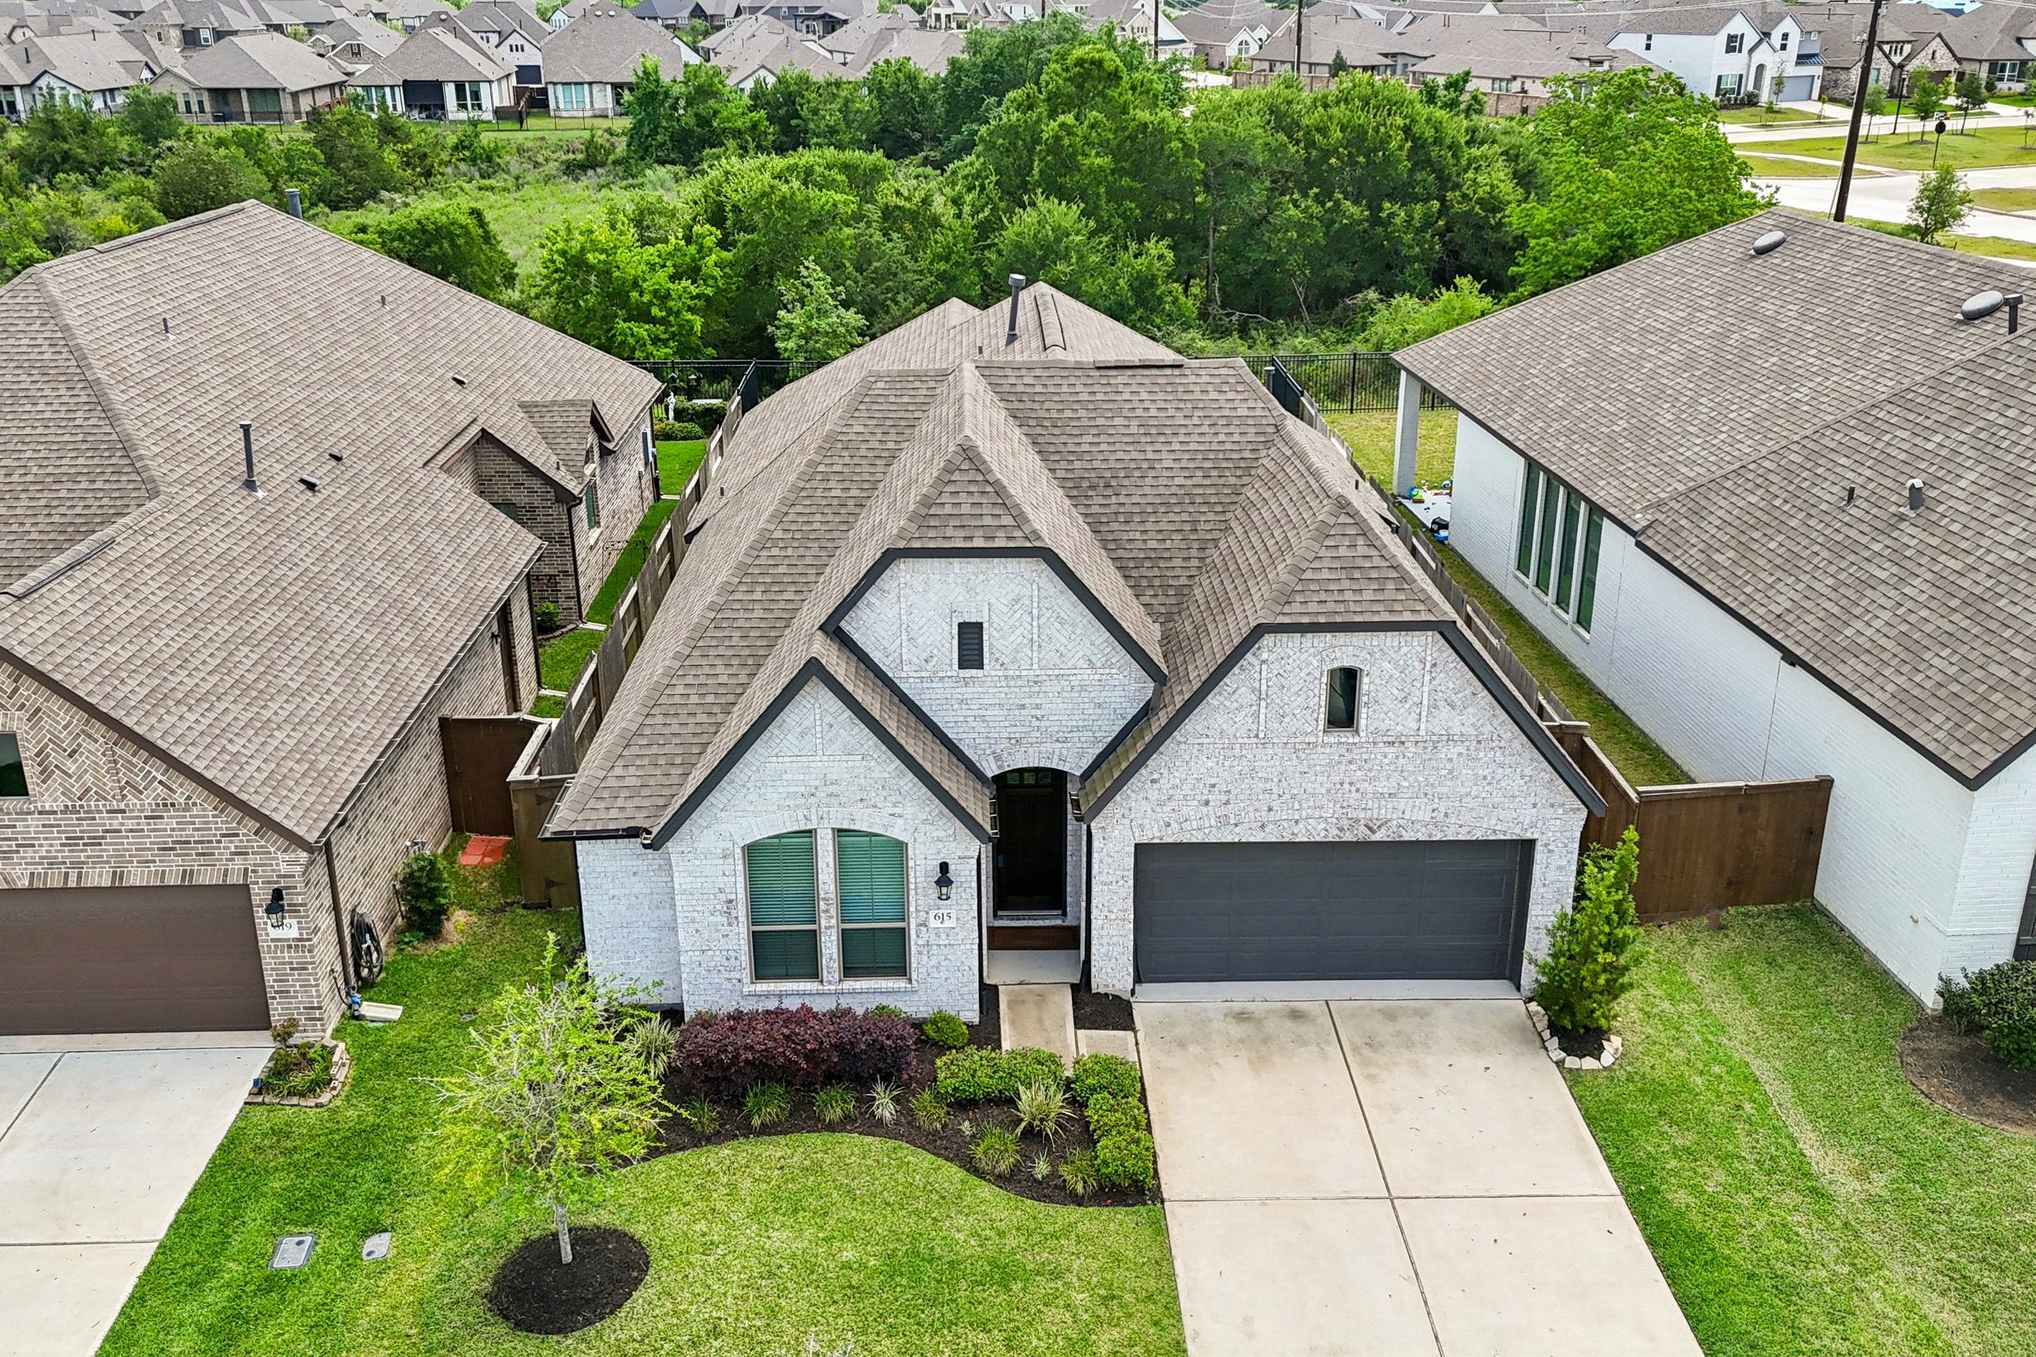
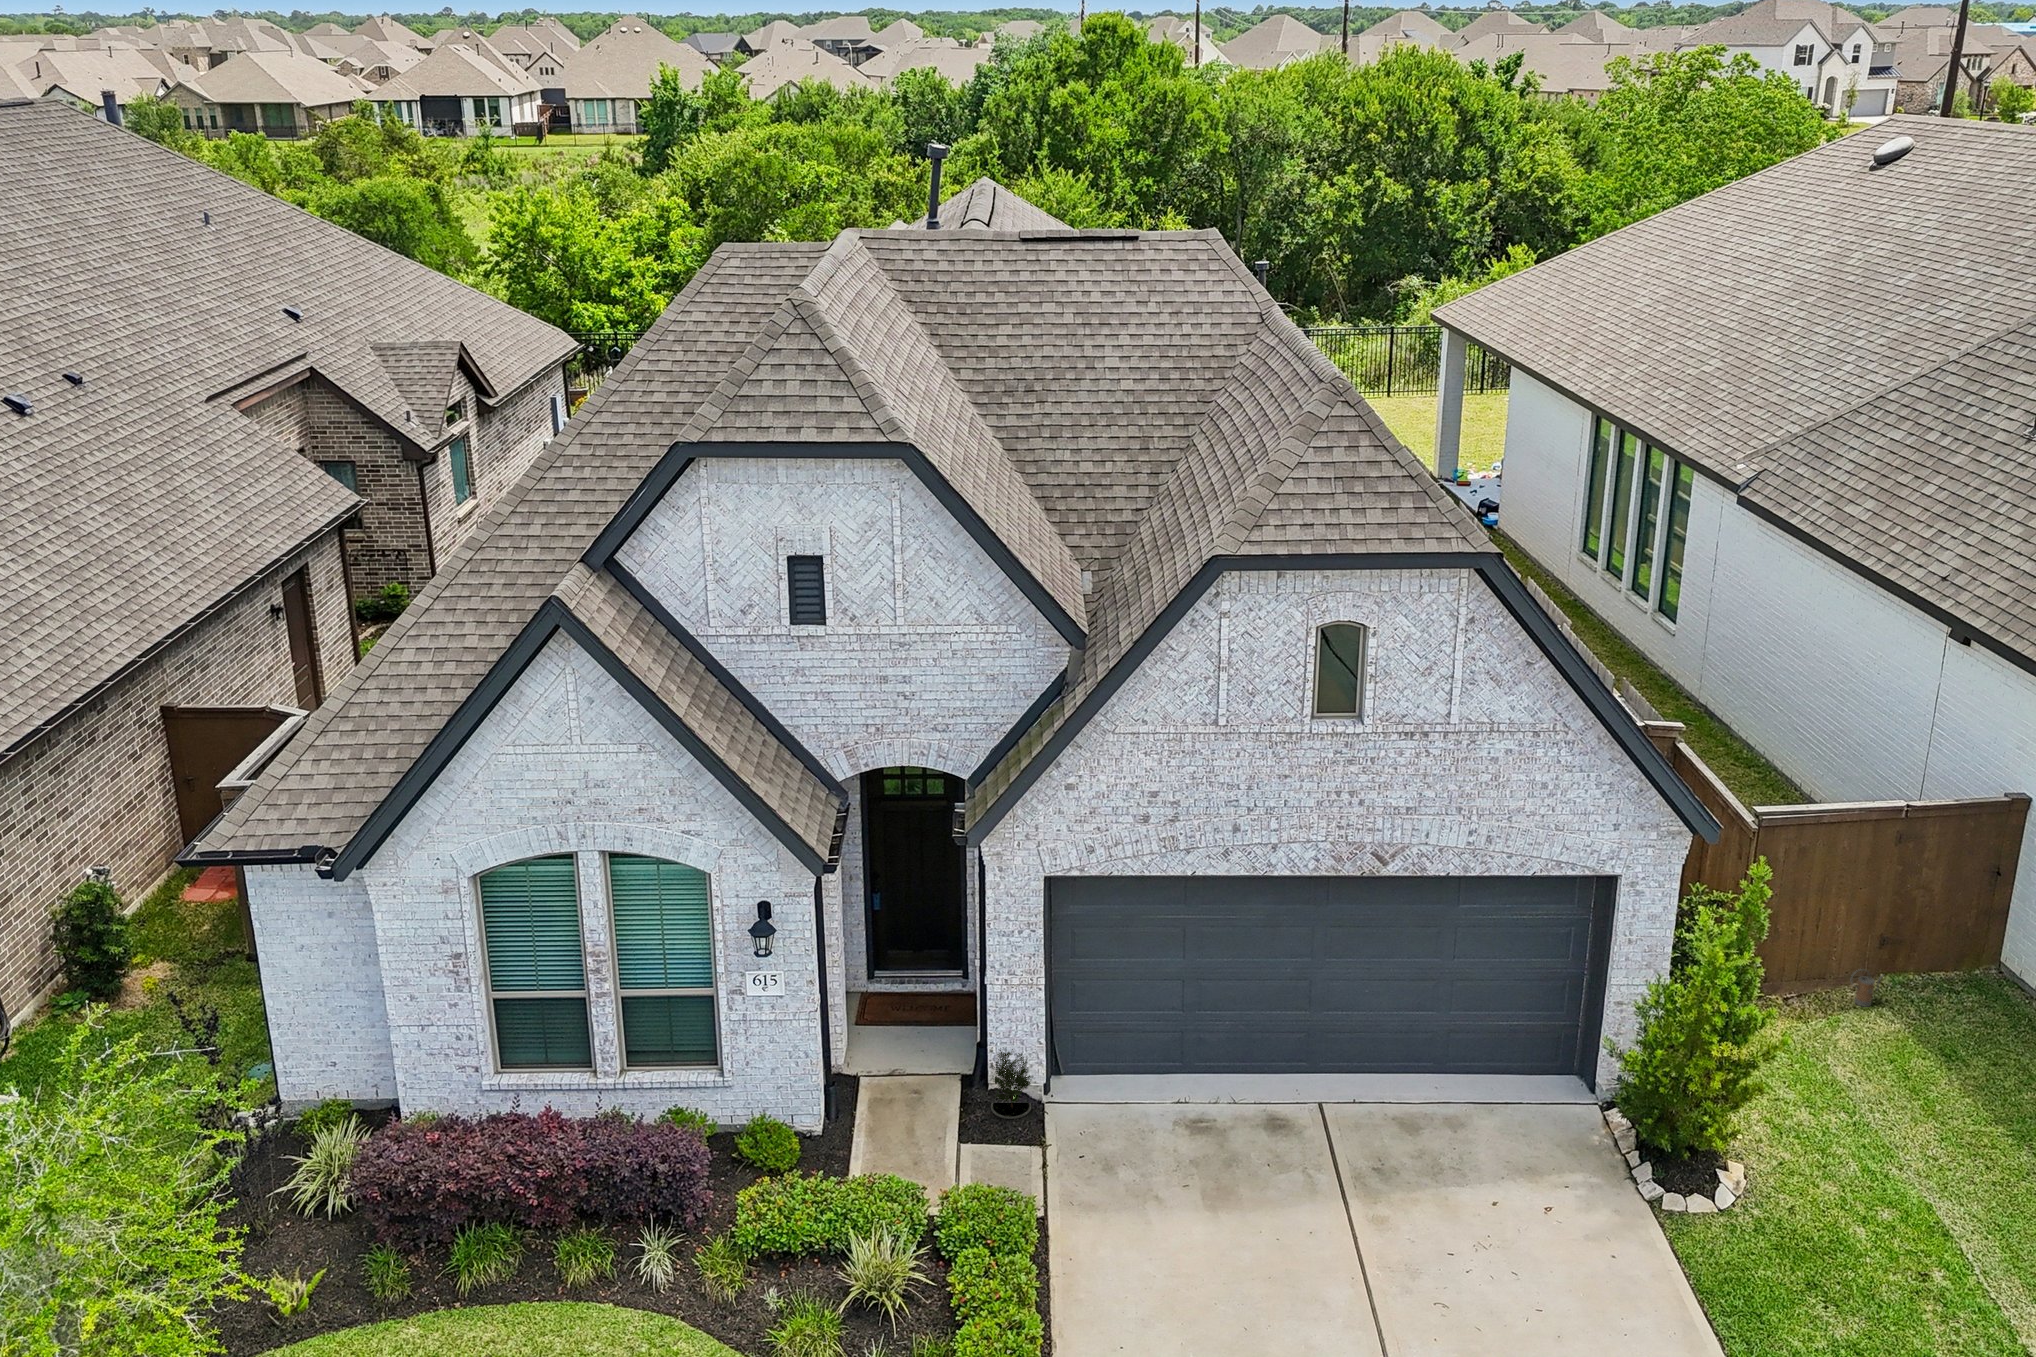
potted tree: none [1096,962,1128,1014] -> present [991,1049,1033,1119]

